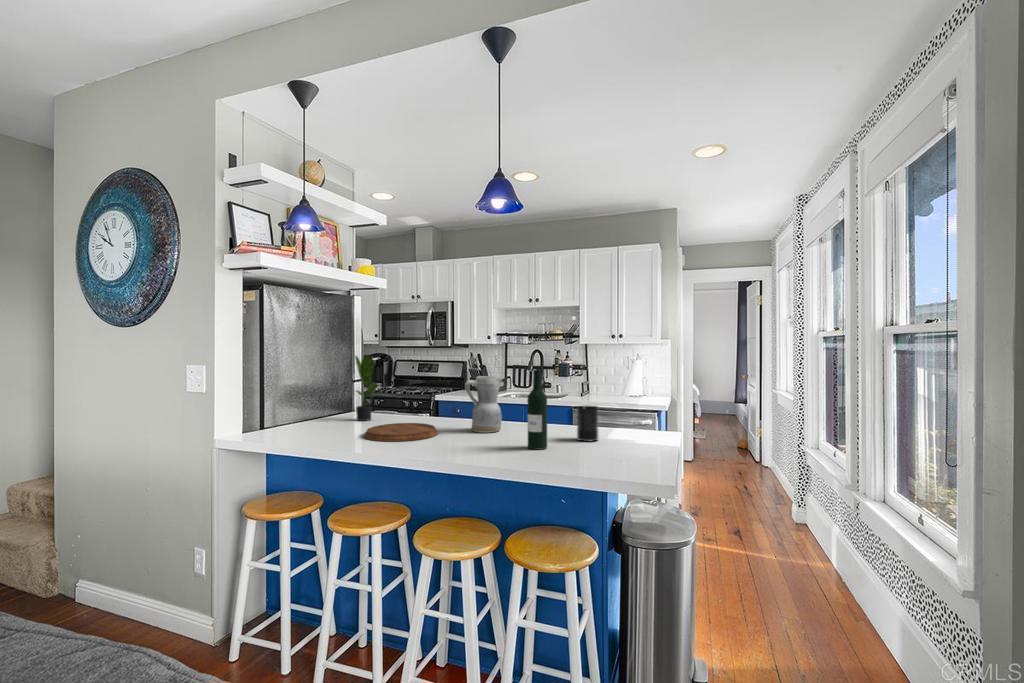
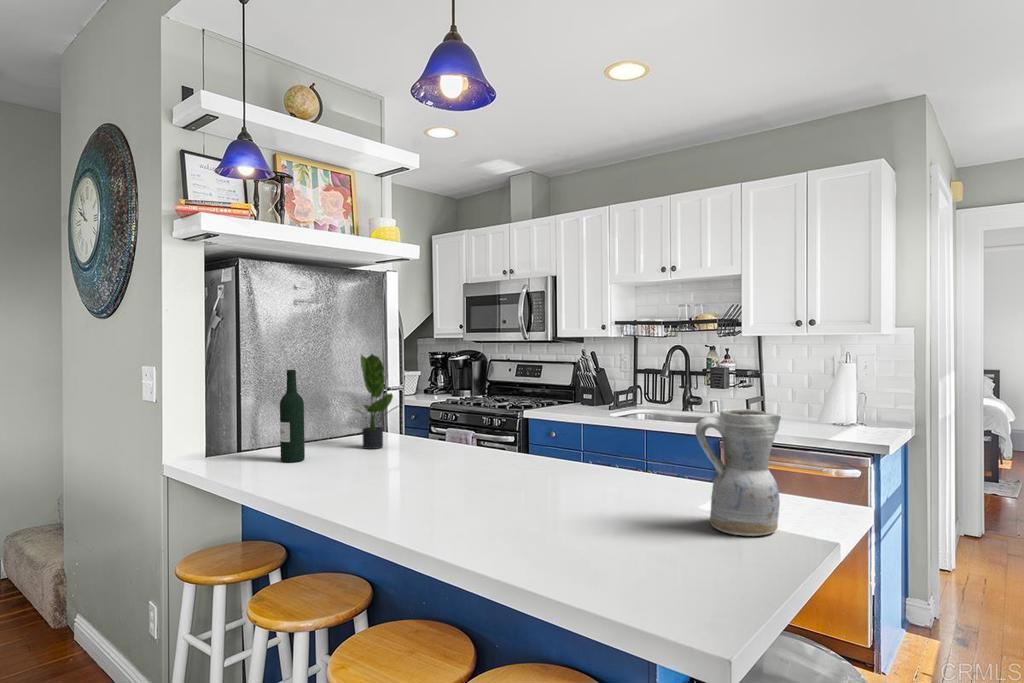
wine bottle: present [527,370,547,449] -> present [280,370,305,462]
ceramic pitcher: present [465,376,502,433] -> present [696,409,781,536]
candle: present [577,405,598,442] -> none [650,439,688,509]
cutting board: present [364,423,438,442] -> none [335,457,446,488]

